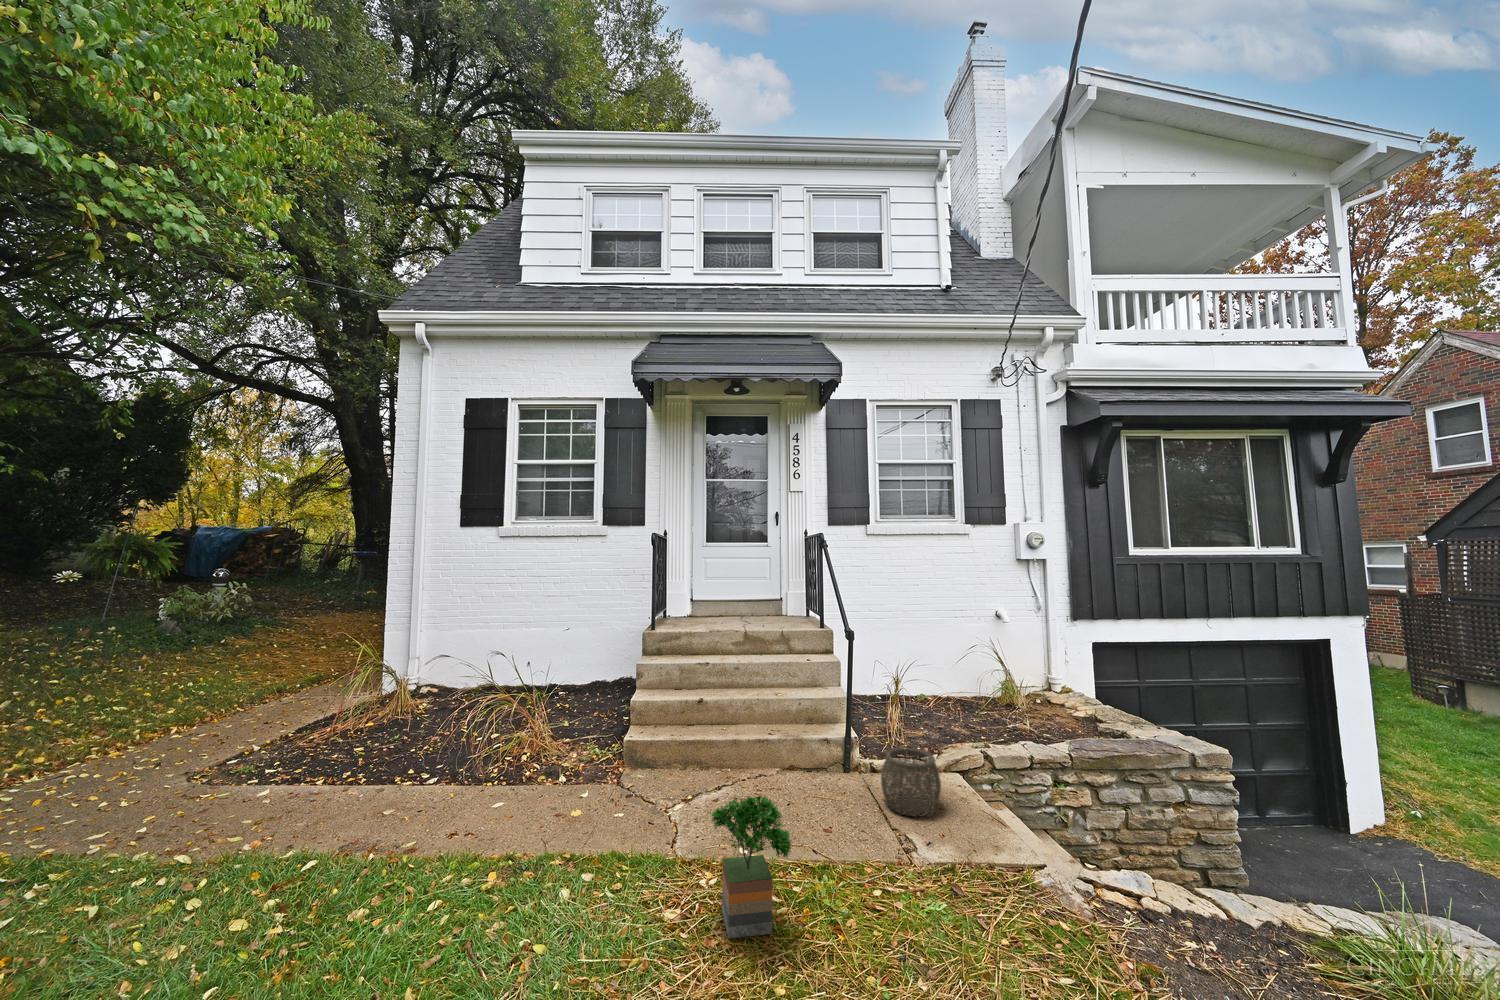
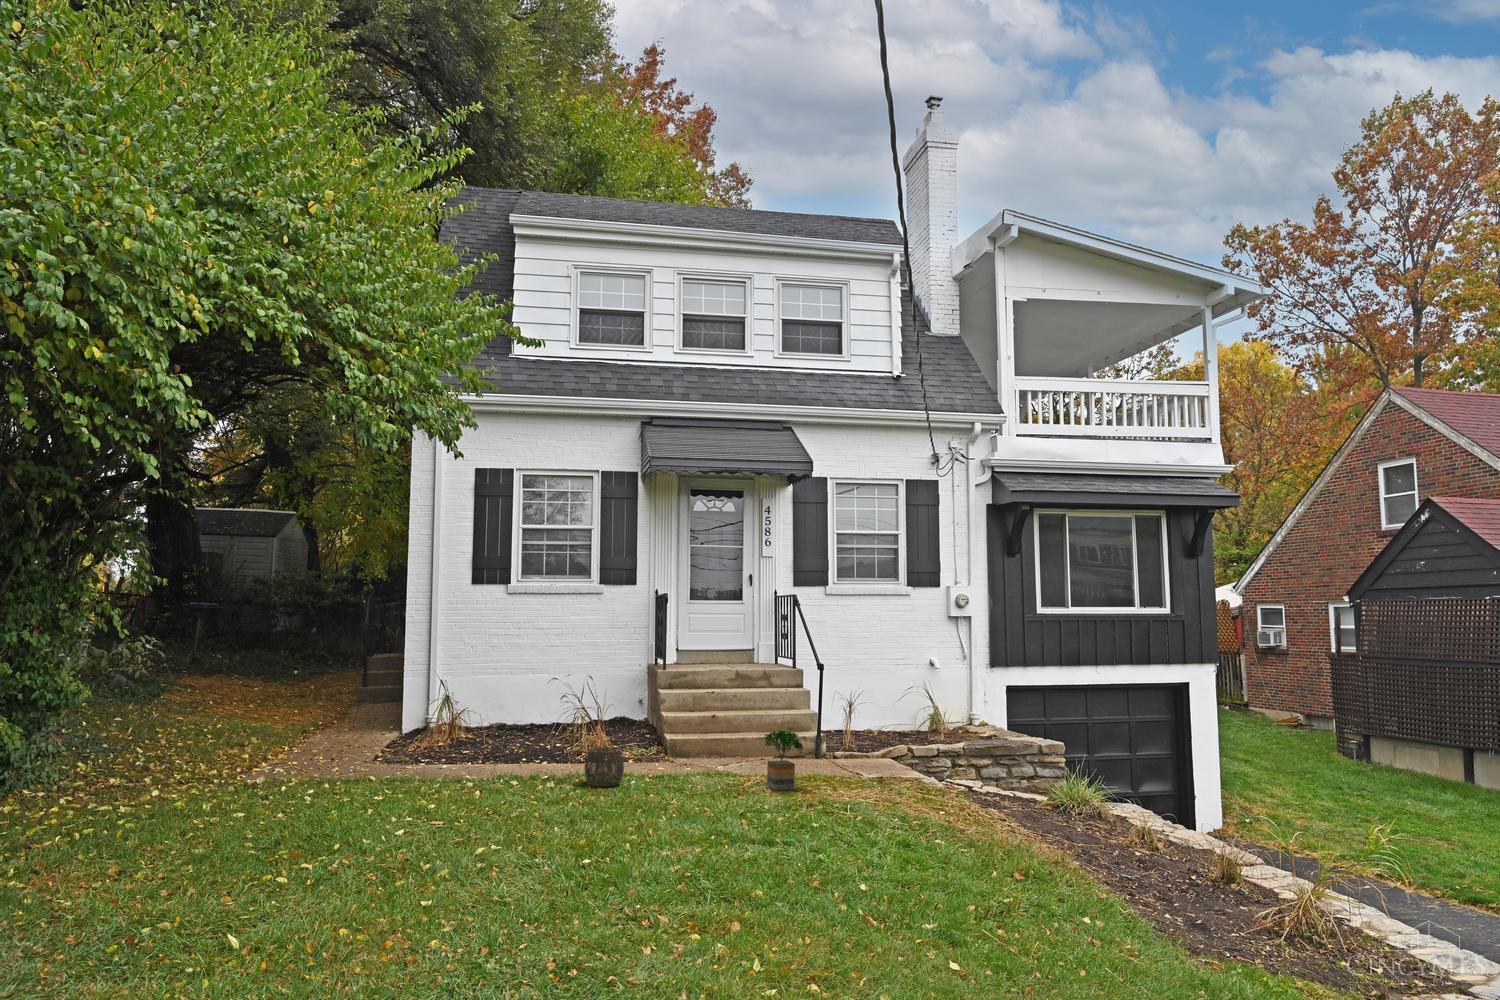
woven basket: present [881,748,941,817] -> present [585,747,624,787]

